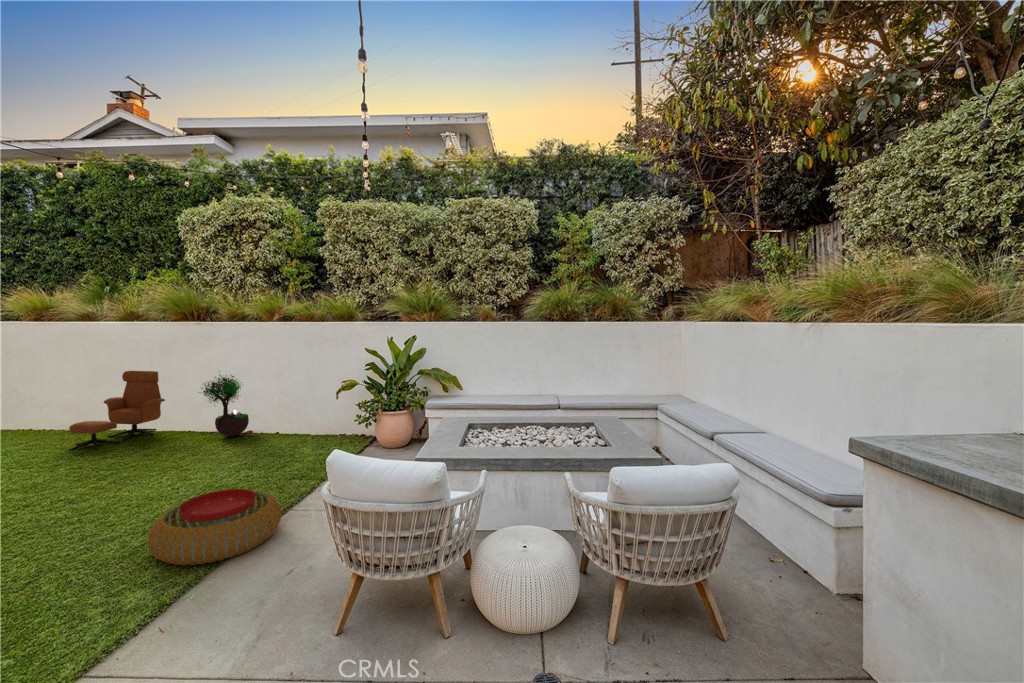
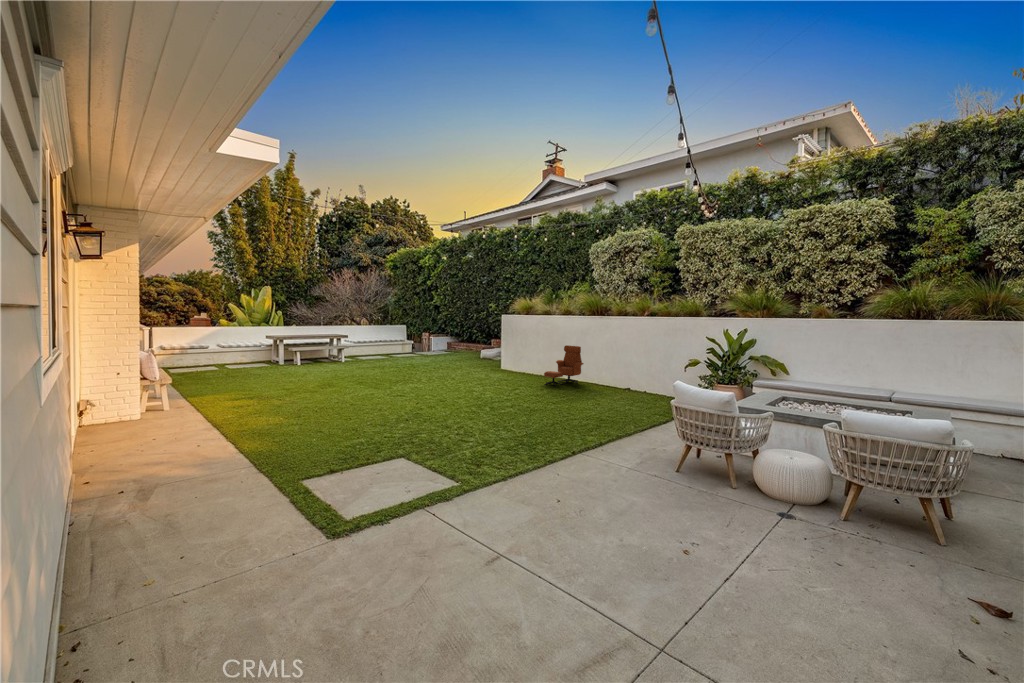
potted tree: present [201,375,249,436] -> none [602,348,628,390]
pouf: present [148,489,282,565] -> none [595,407,652,436]

